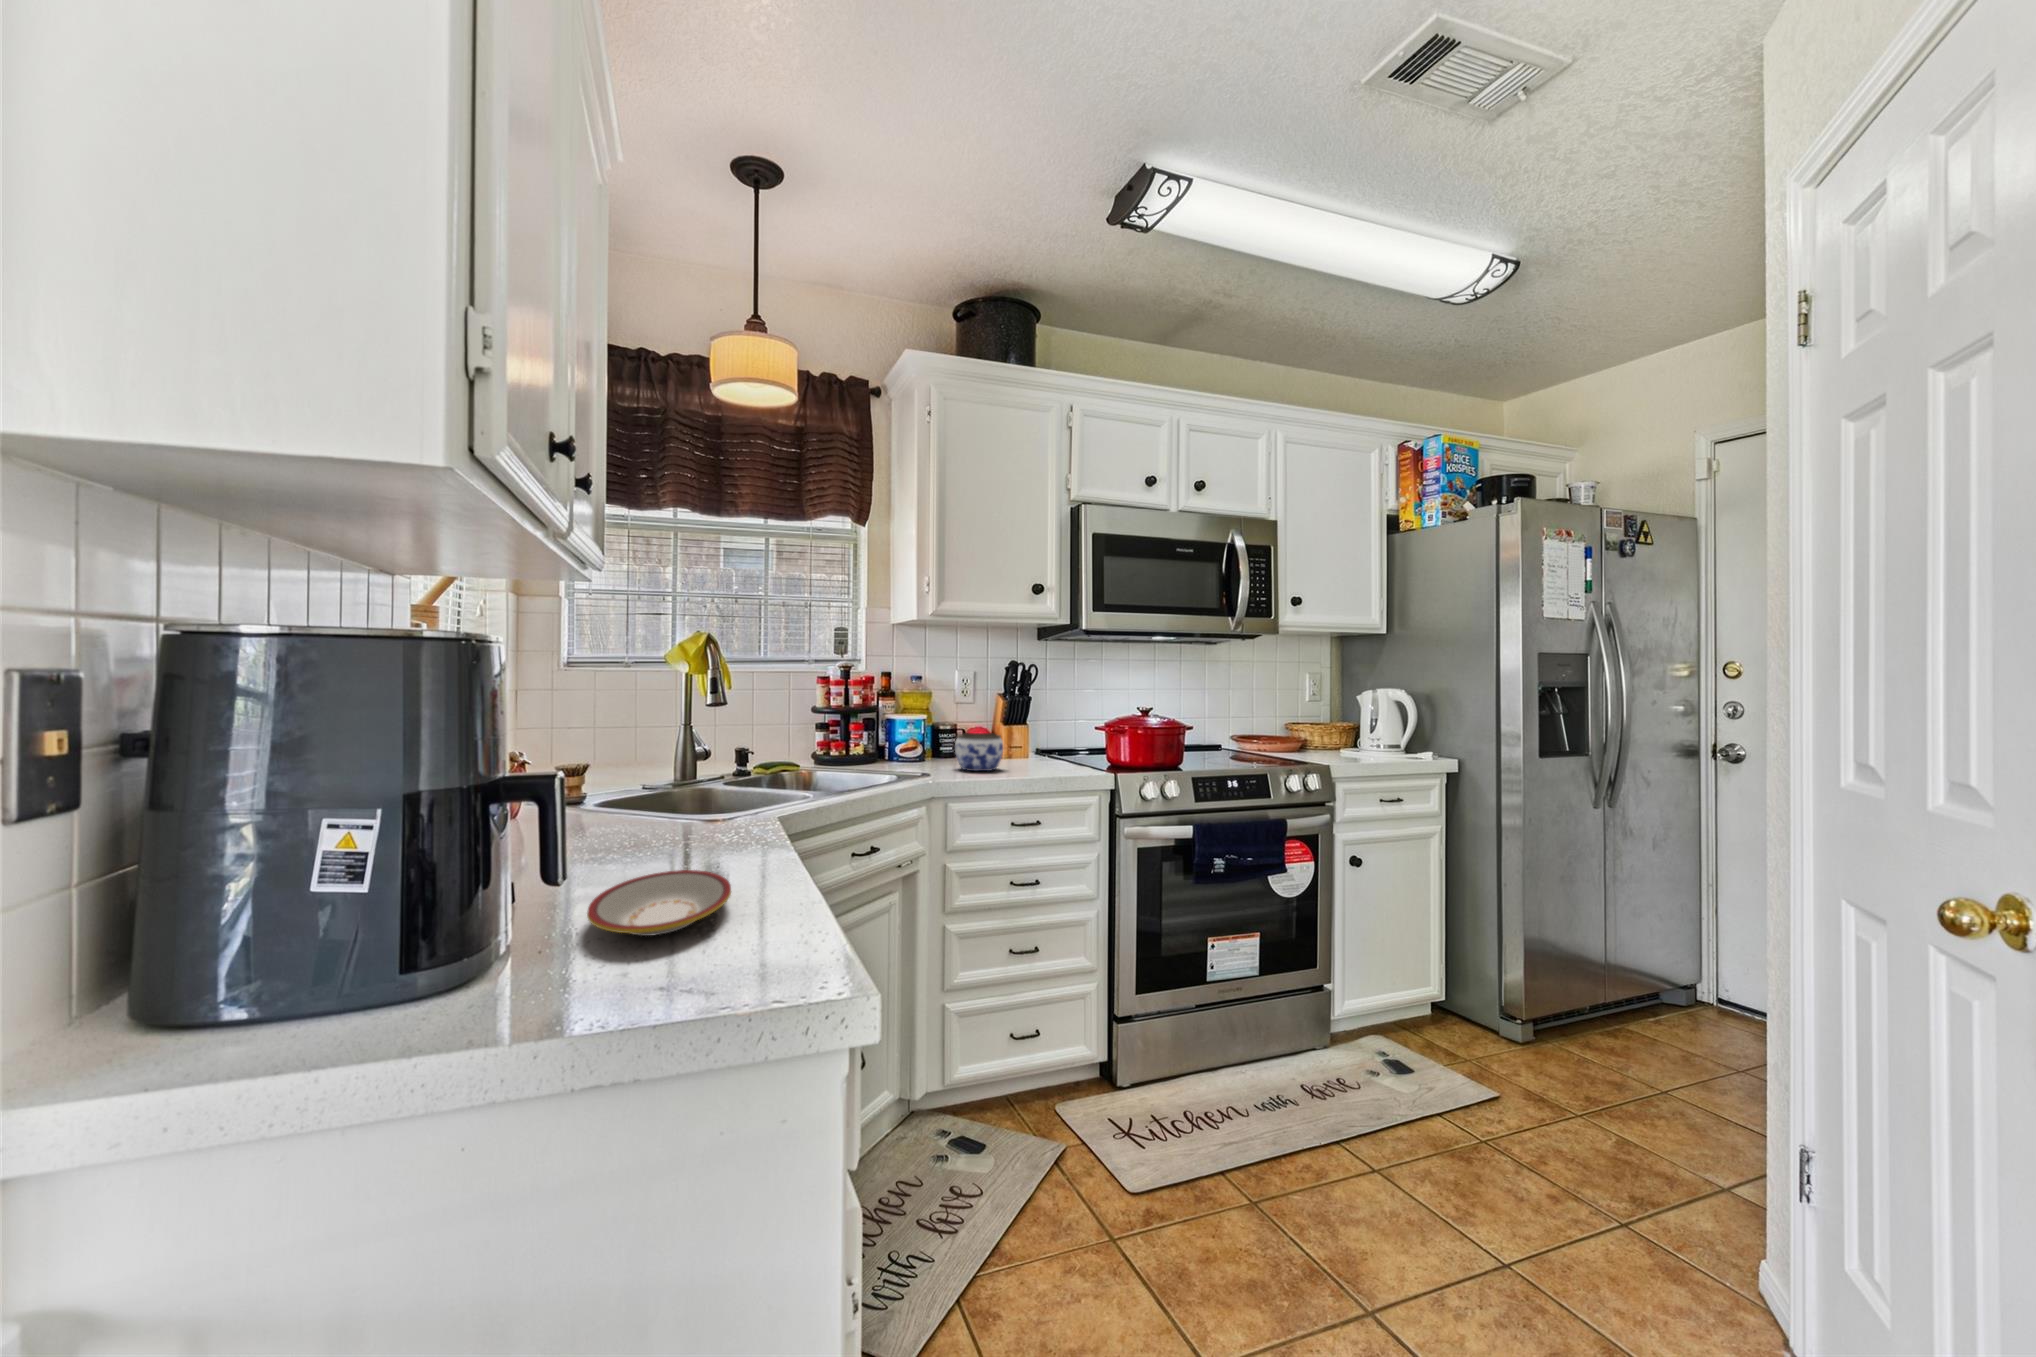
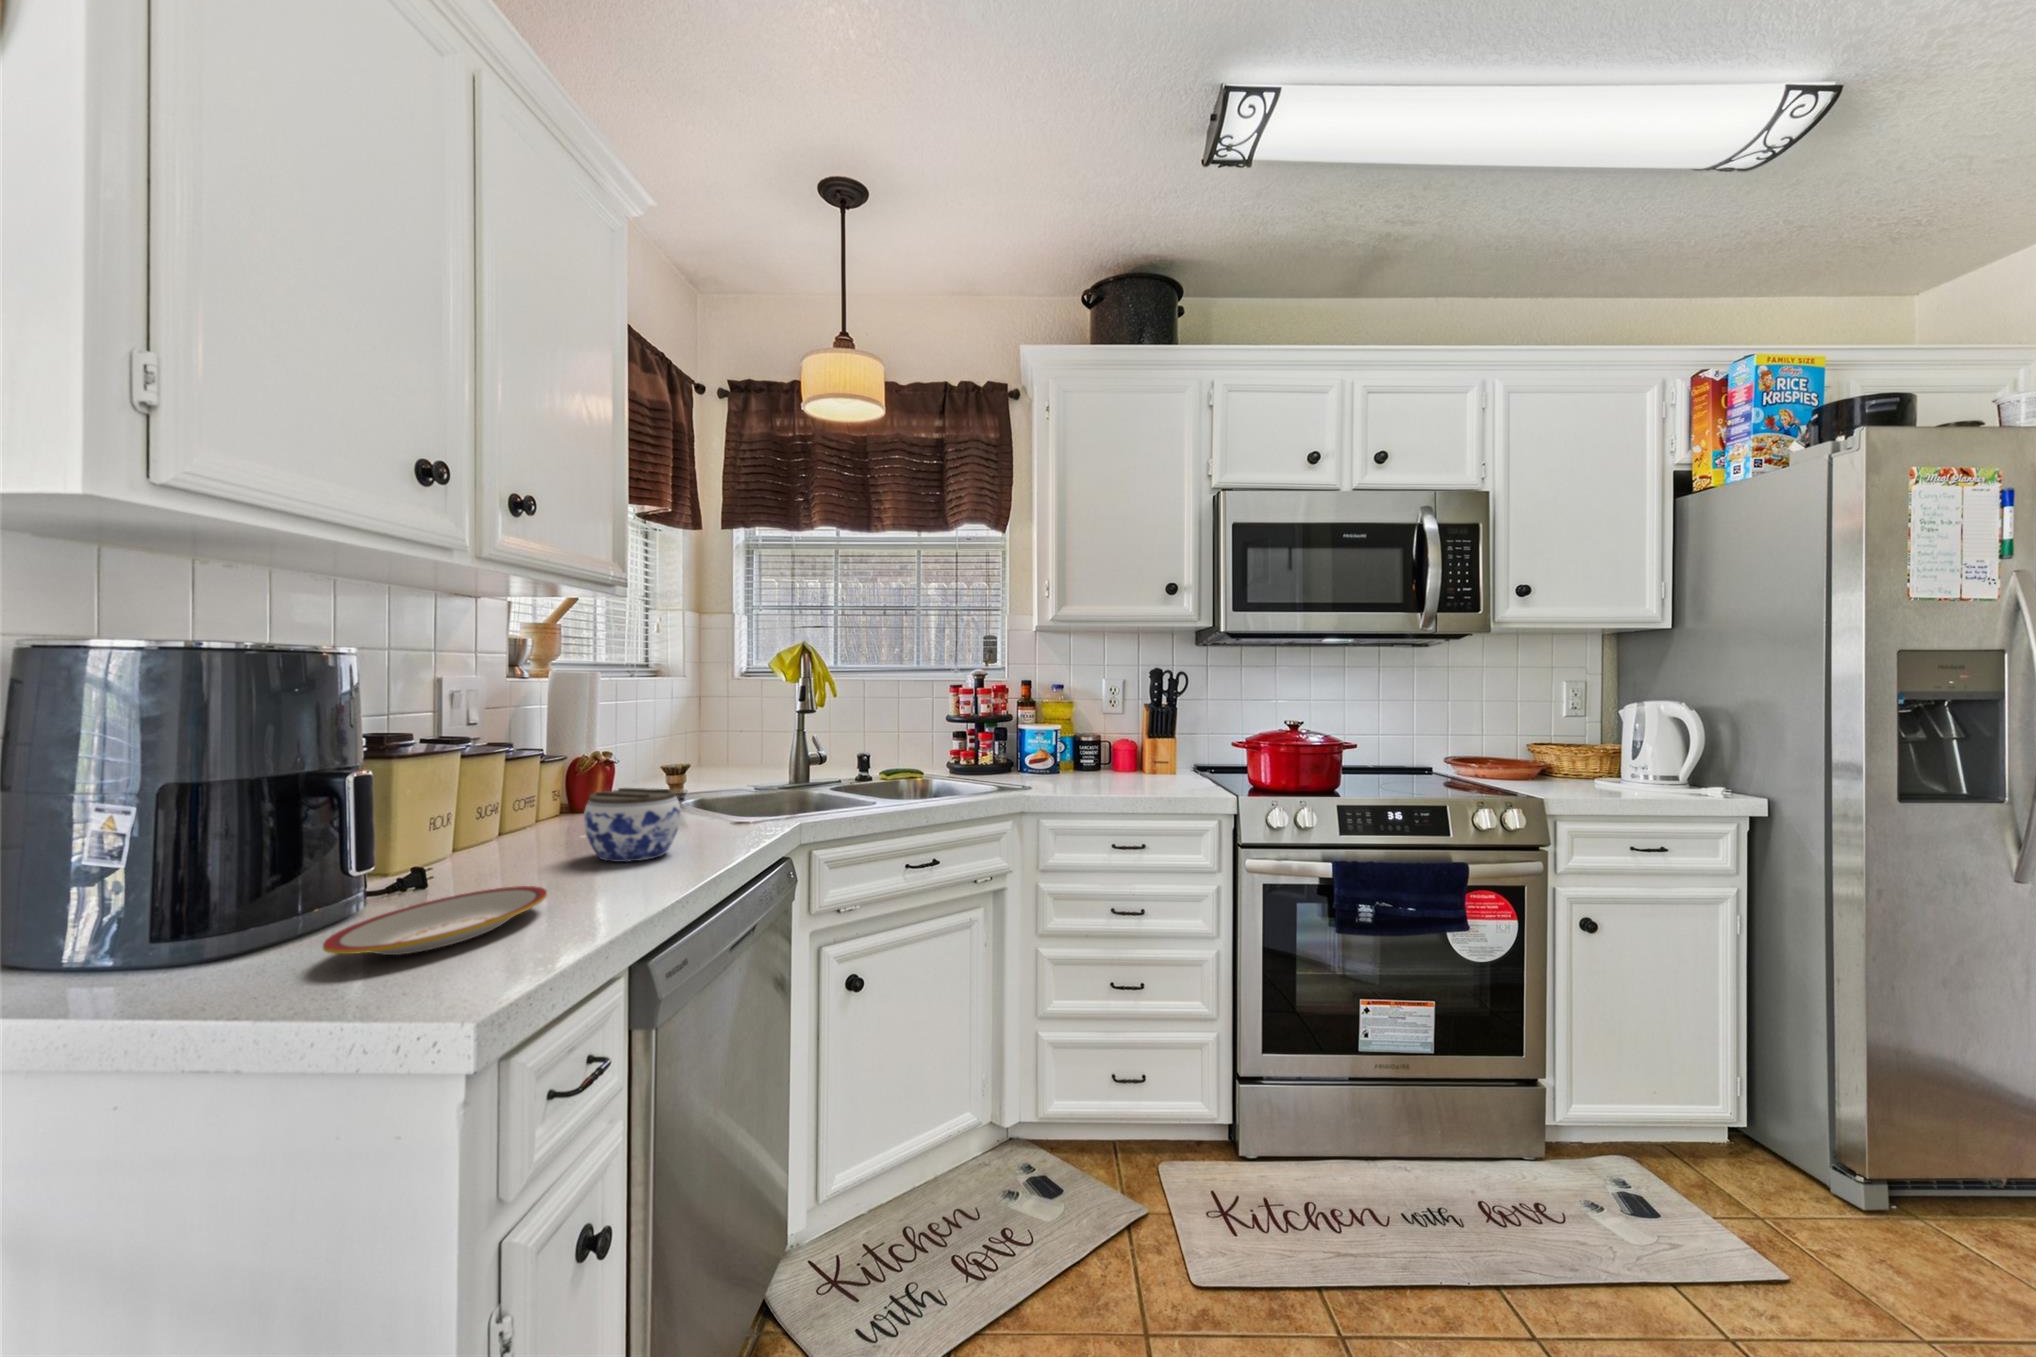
jar: present [955,733,1003,771] -> present [584,788,681,862]

